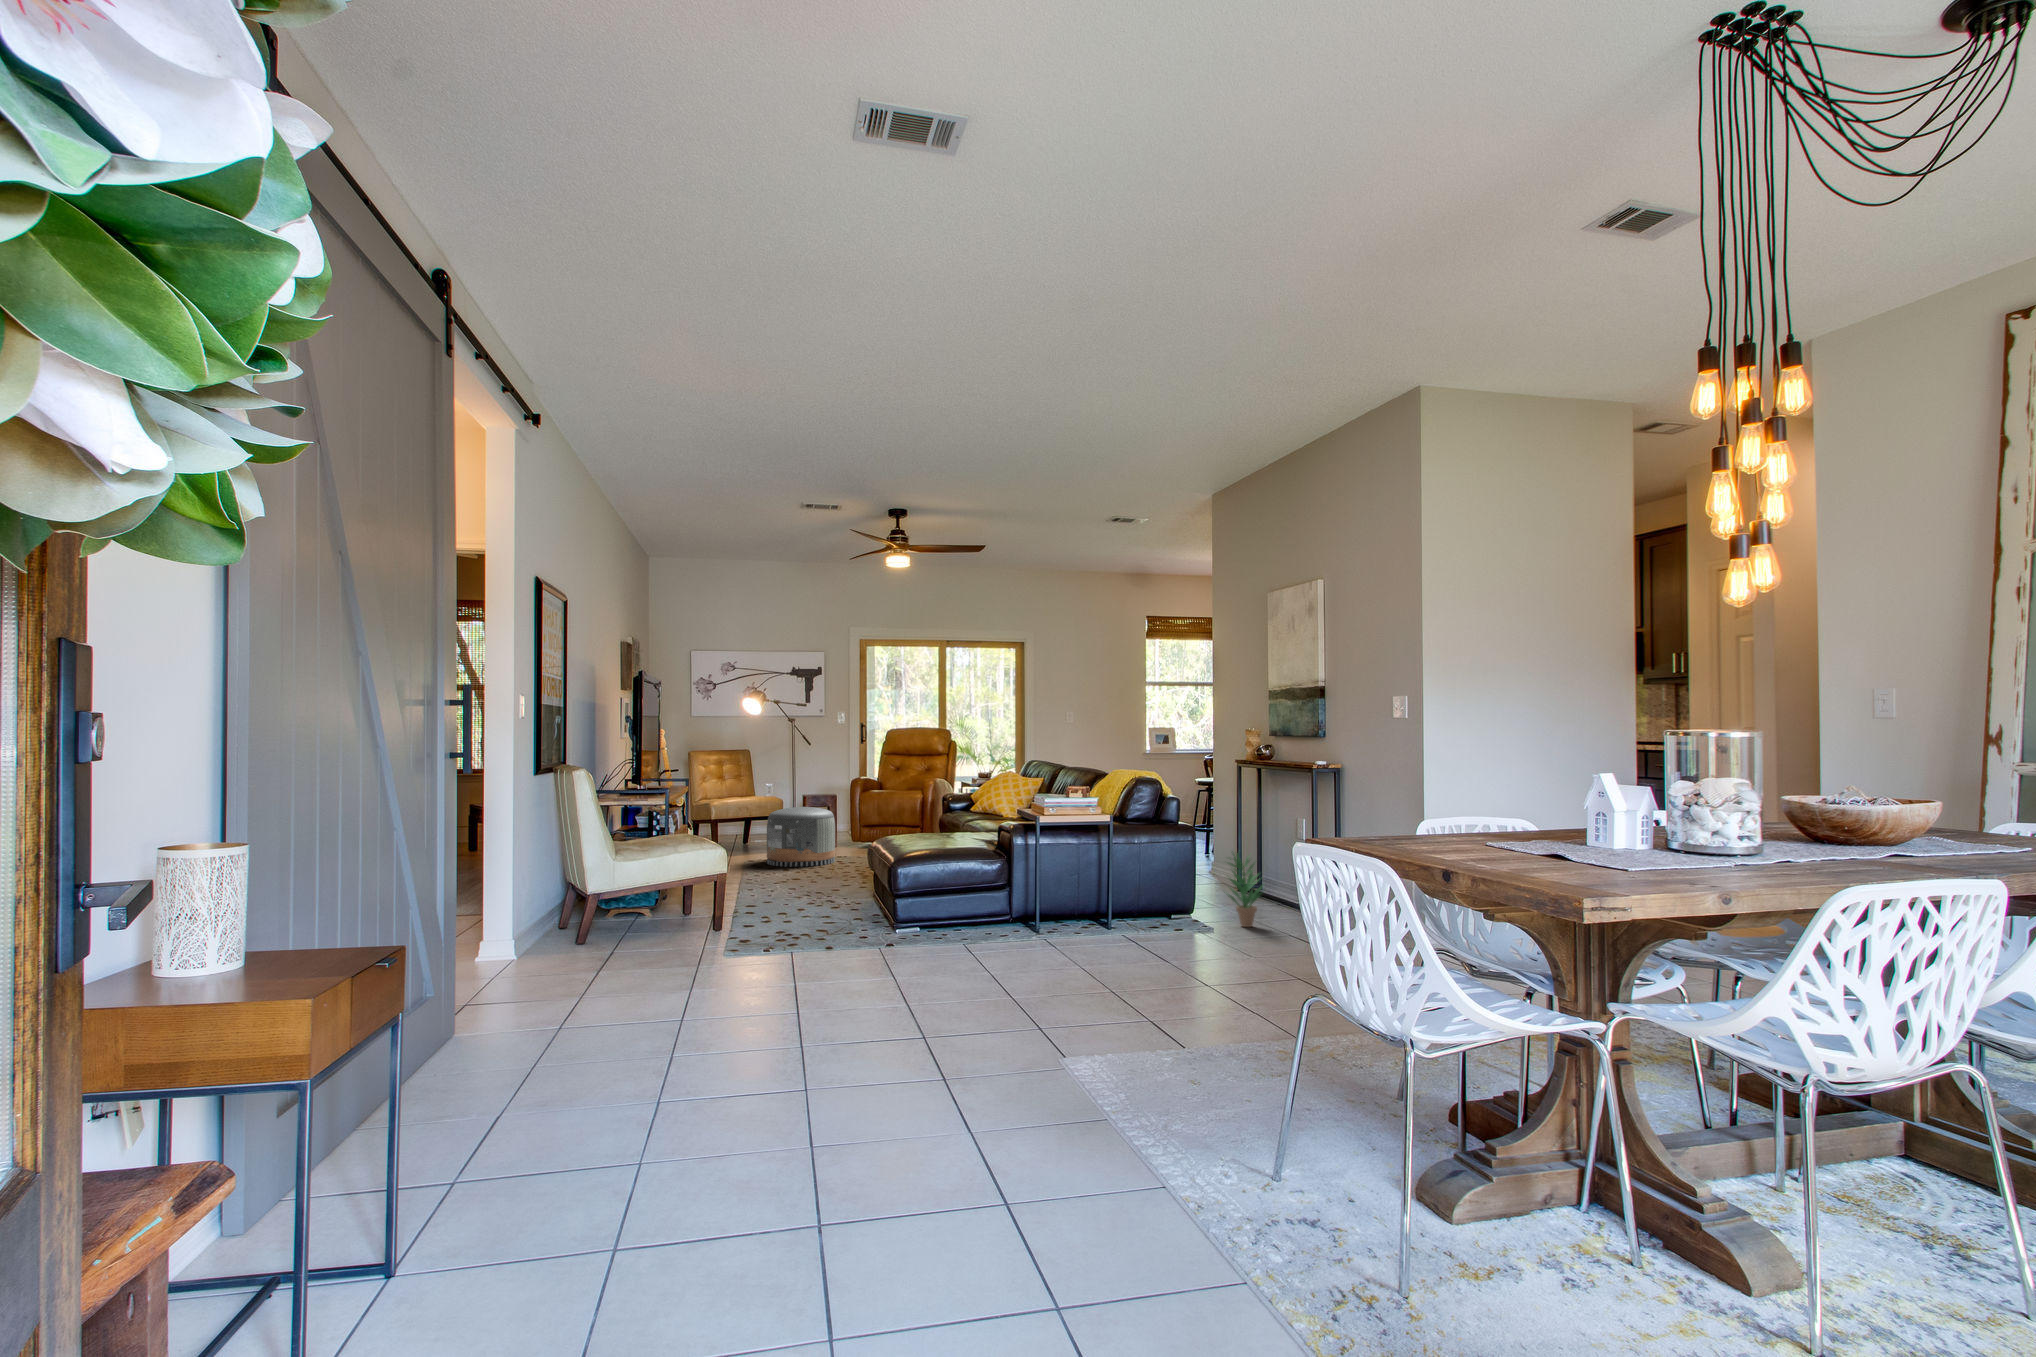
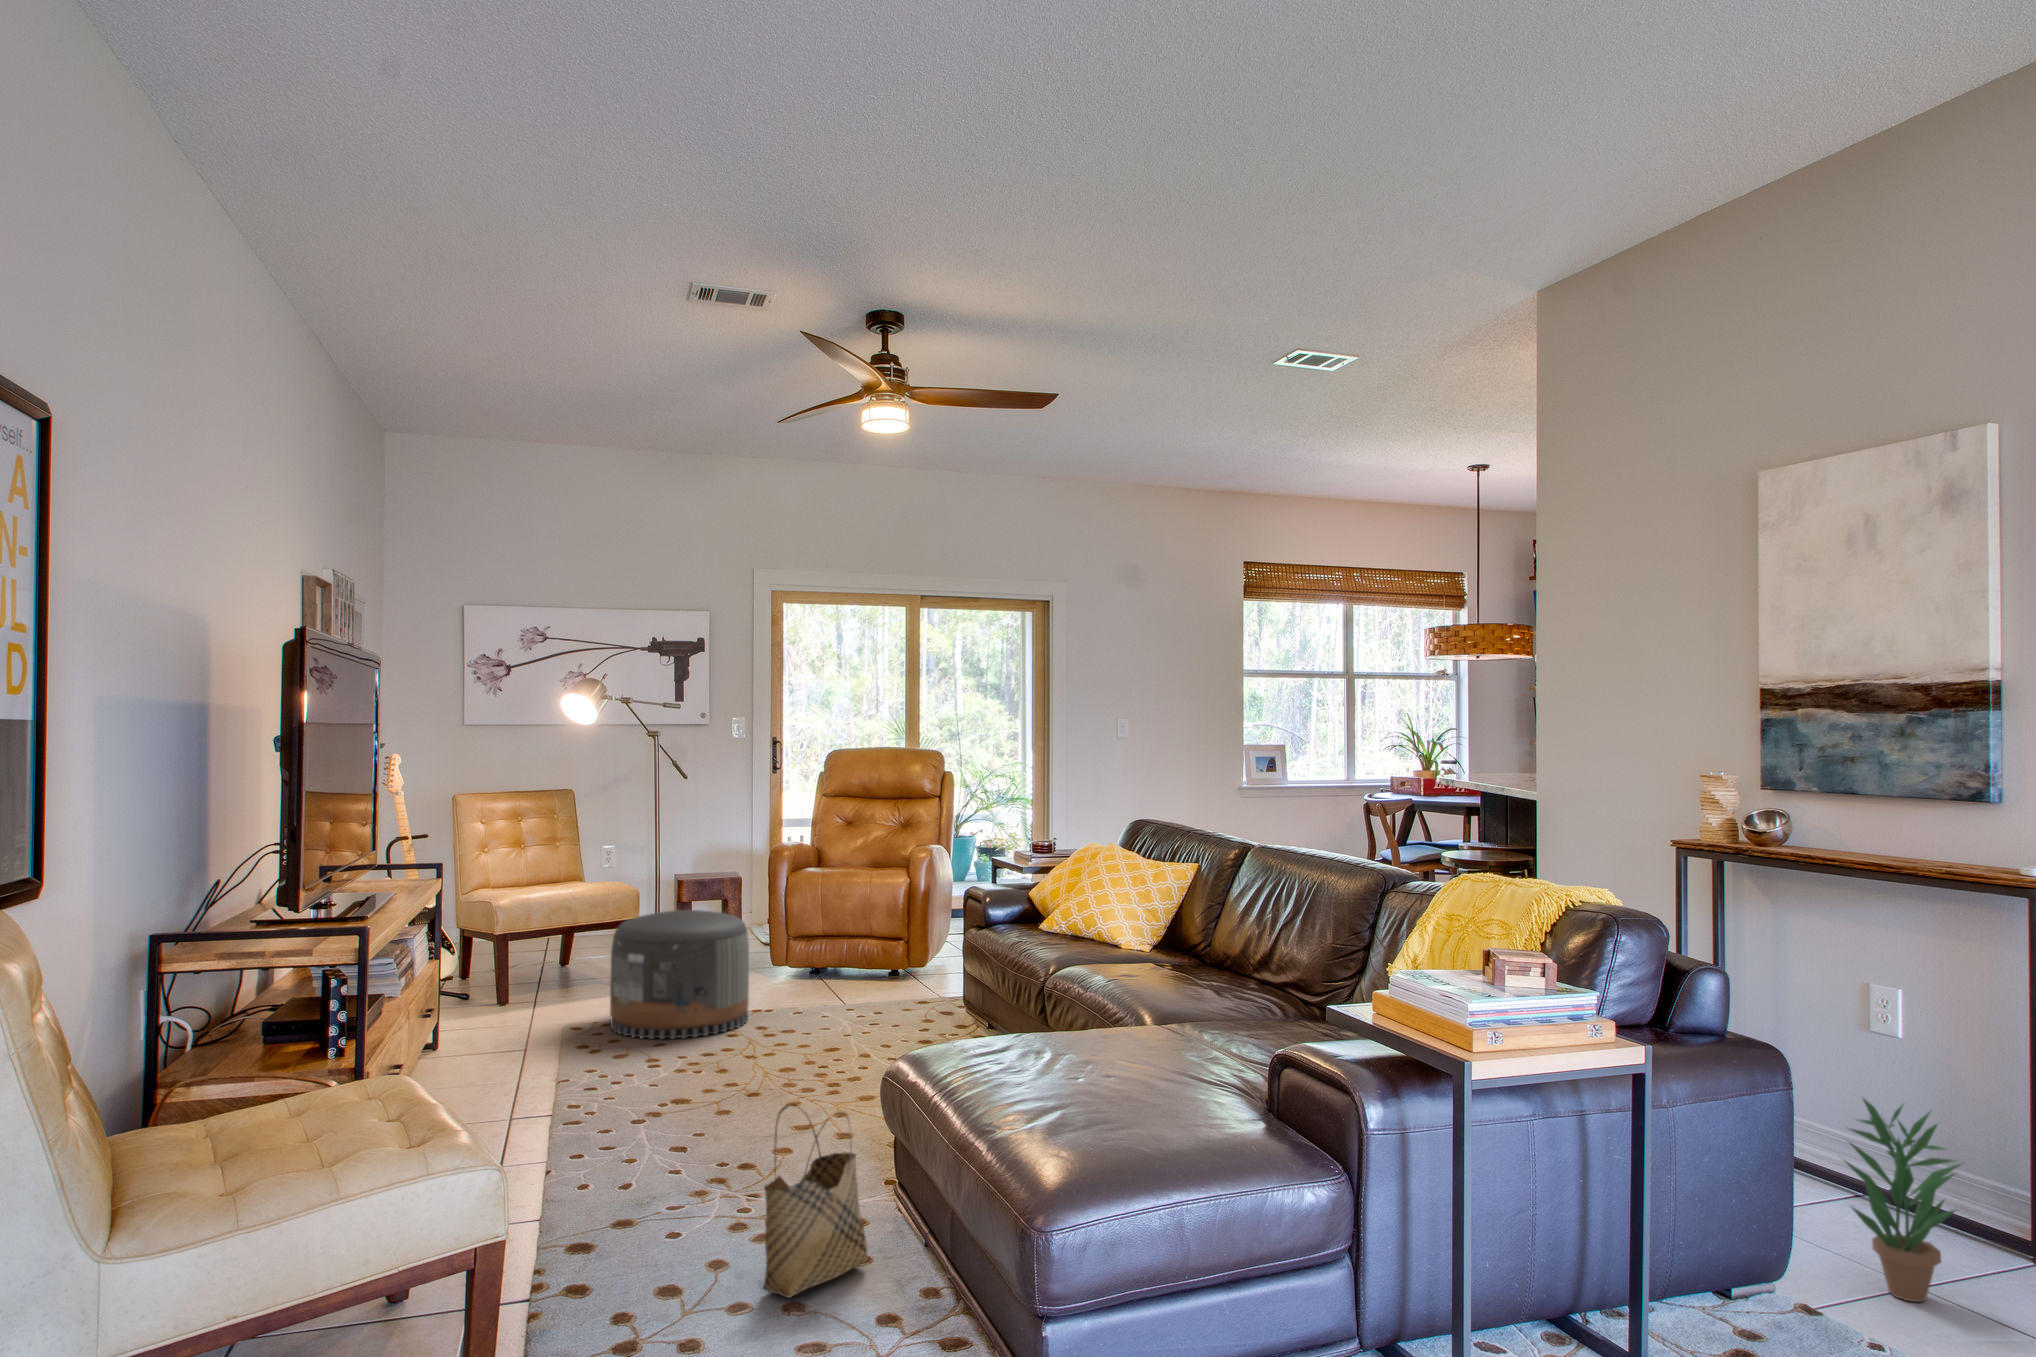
woven basket: none [814,853,855,919] -> present [763,1104,867,1298]

